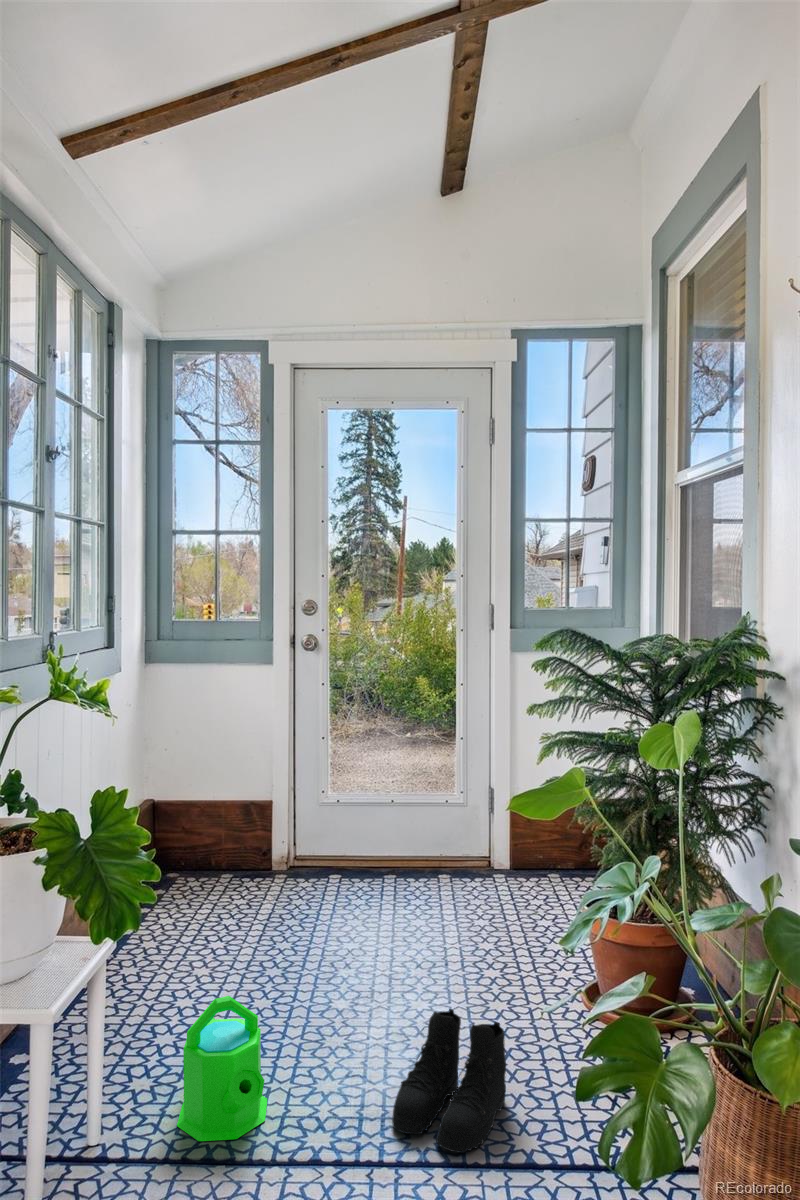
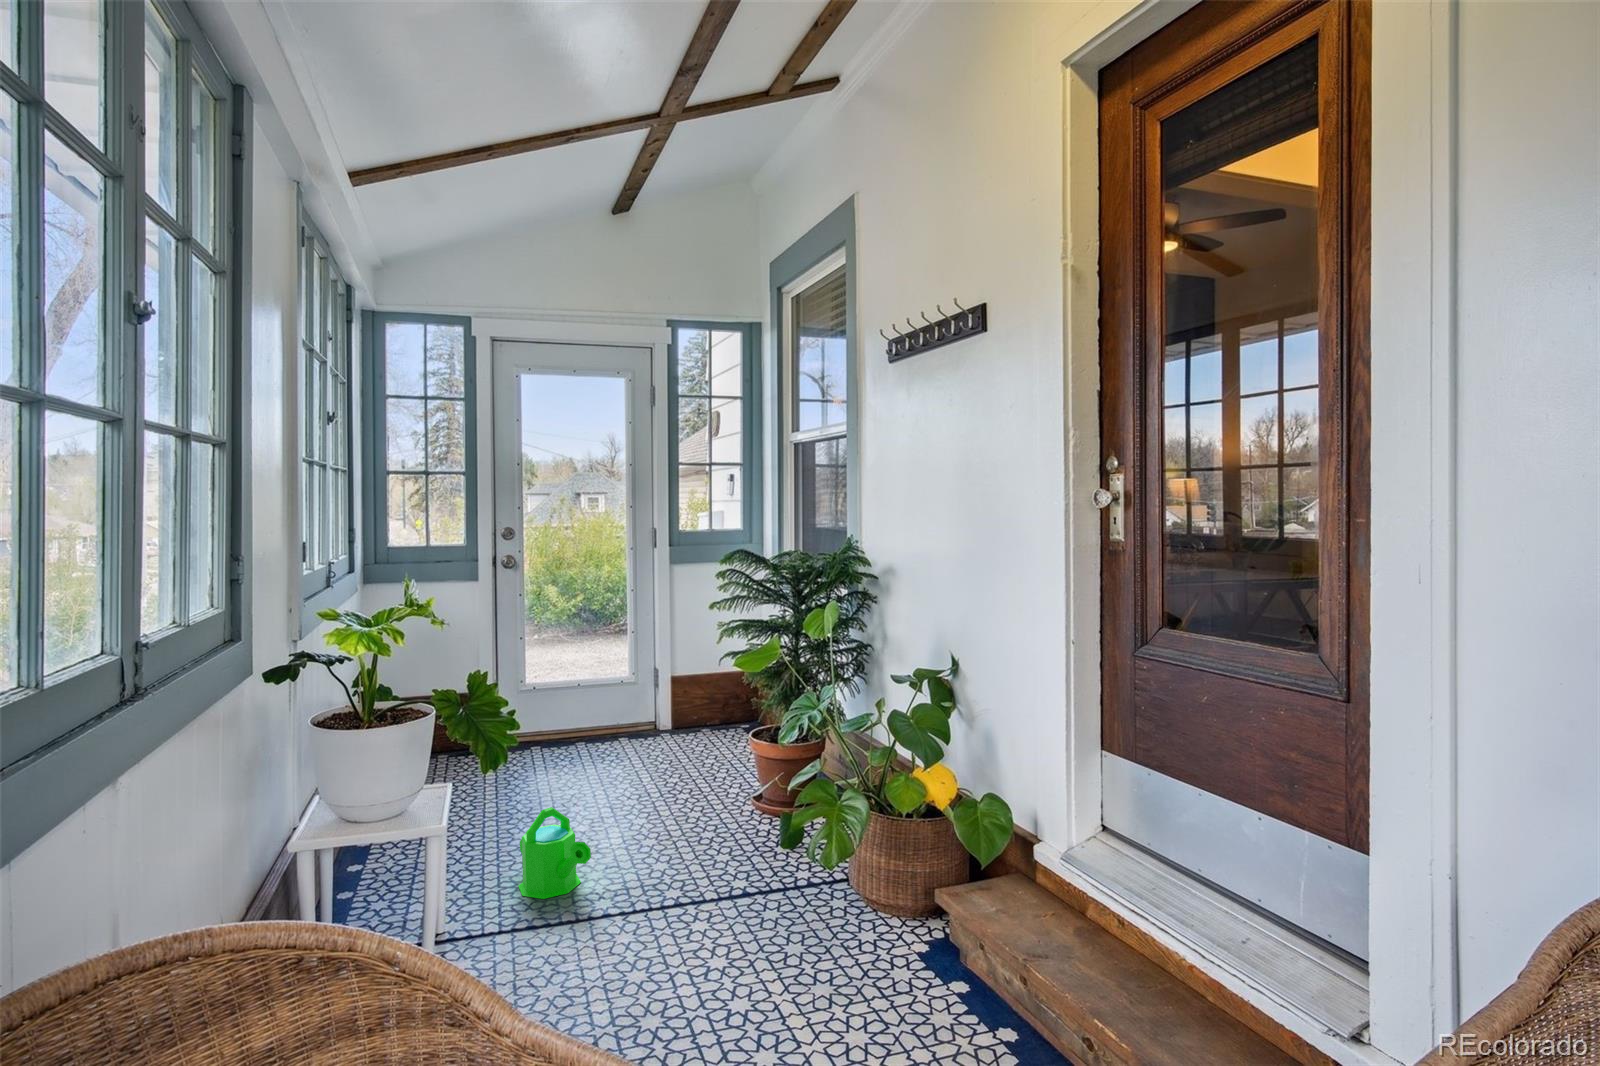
boots: present [392,1009,506,1153] -> none [663,799,728,871]

